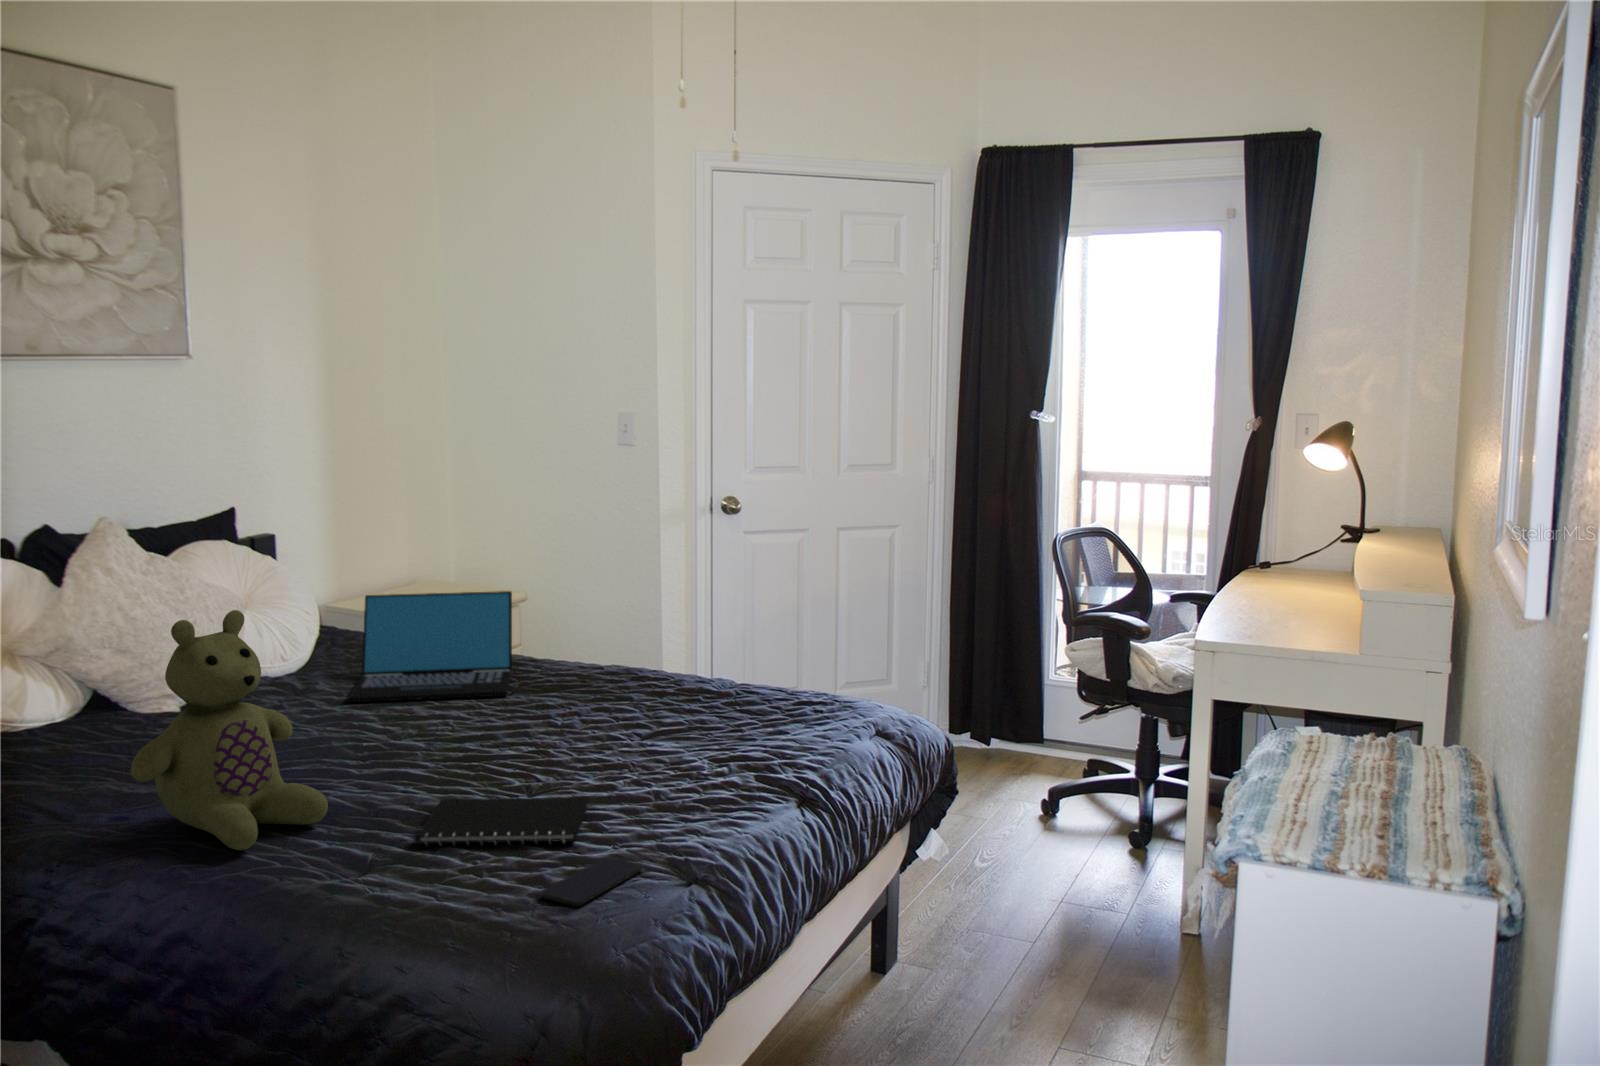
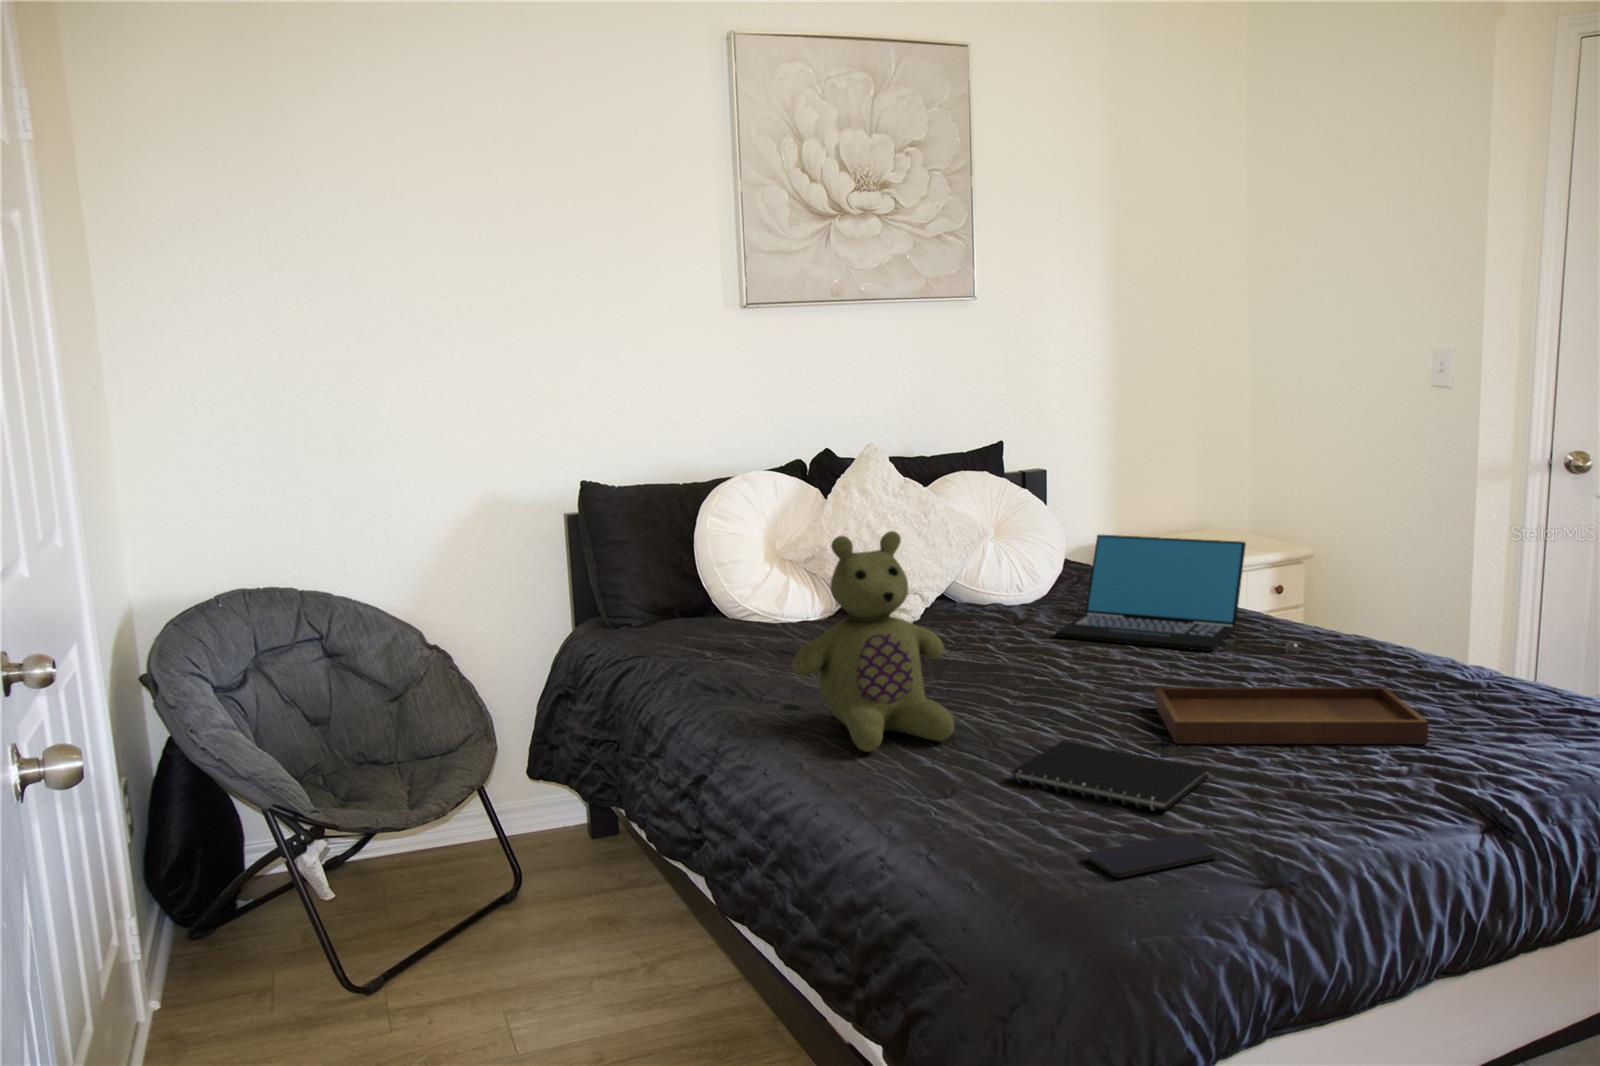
tray: none [495,677,727,783] -> present [1155,642,1428,744]

